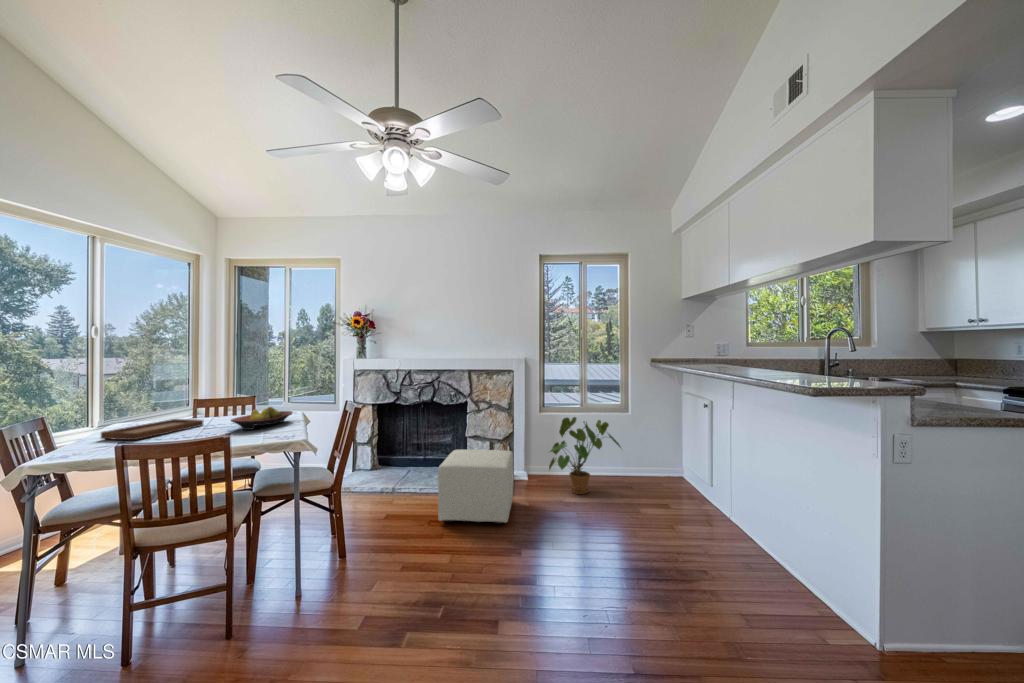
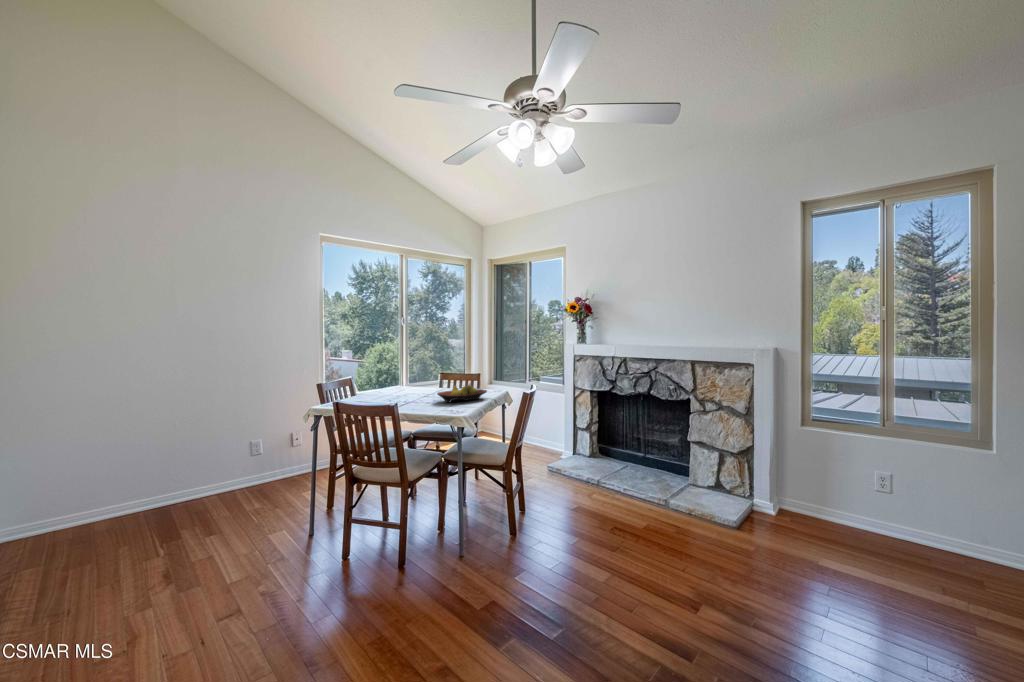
tray: present [101,408,203,440] -> none [372,378,432,401]
house plant: present [549,417,621,494] -> none [796,438,953,561]
ottoman: present [438,450,513,524] -> none [618,453,730,558]

